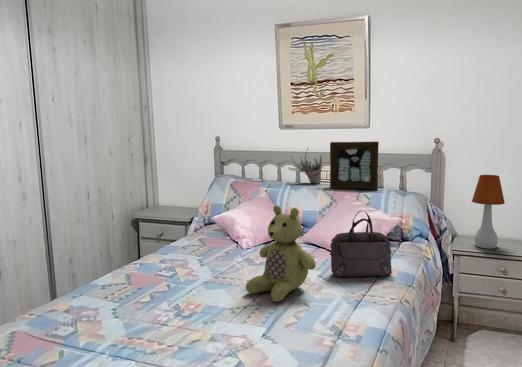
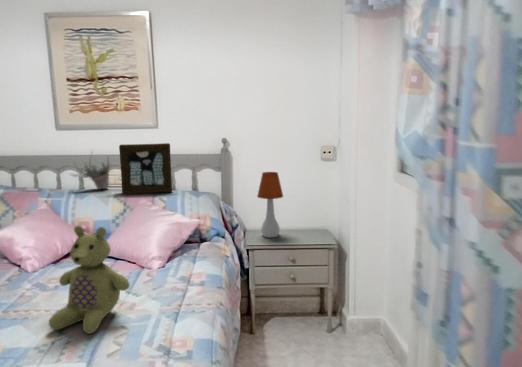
handbag: present [330,211,392,277] -> none [138,220,201,290]

